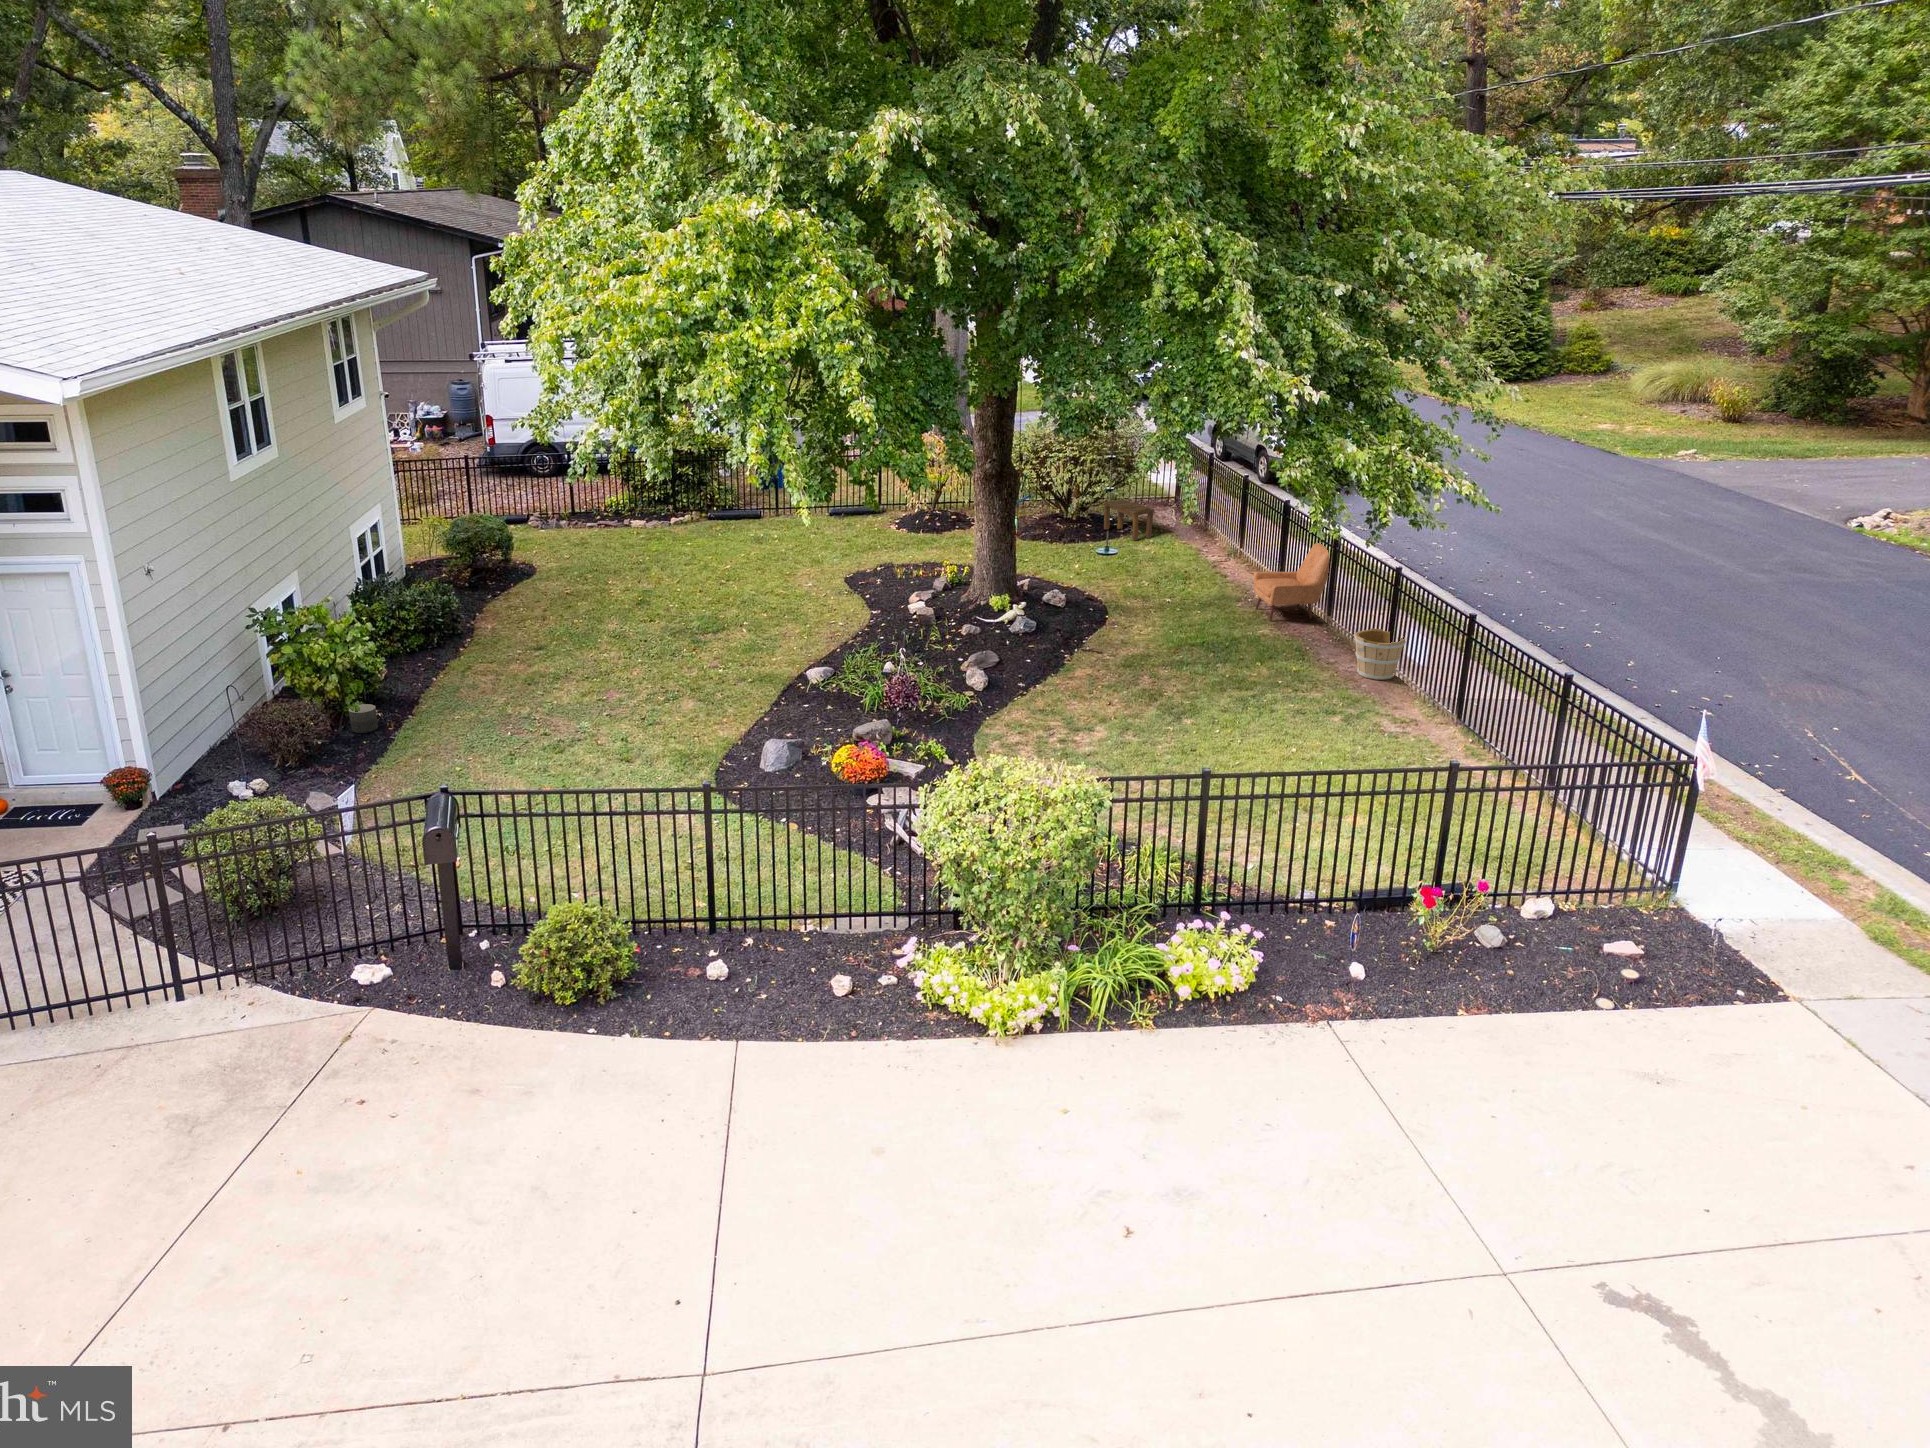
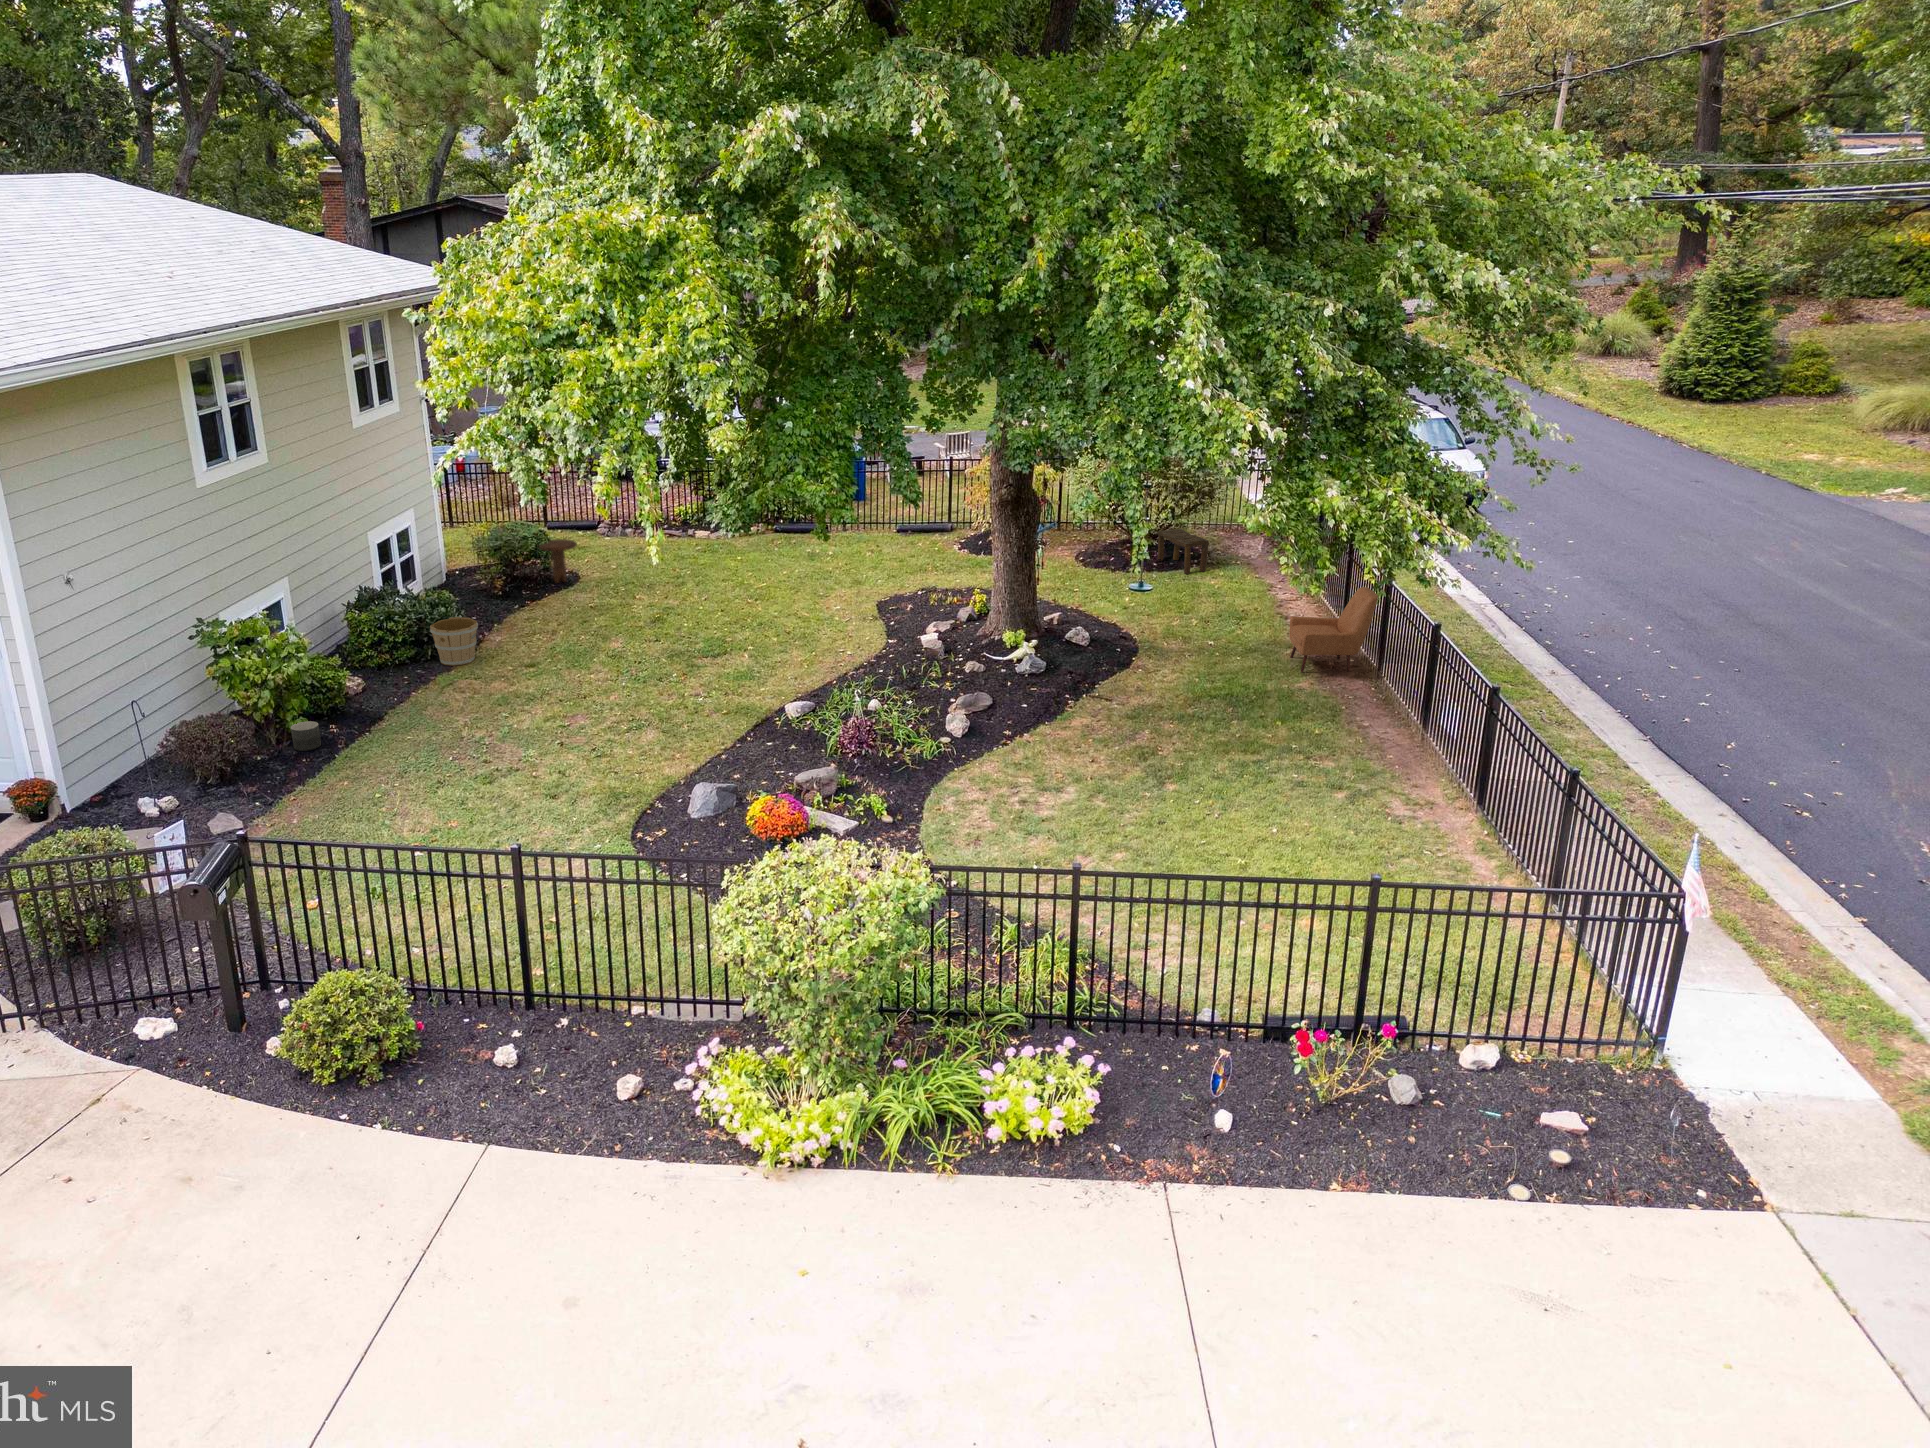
side table: none [517,527,556,570] -> present [539,539,577,583]
wooden bucket: present [1354,629,1406,680] -> present [430,617,478,666]

